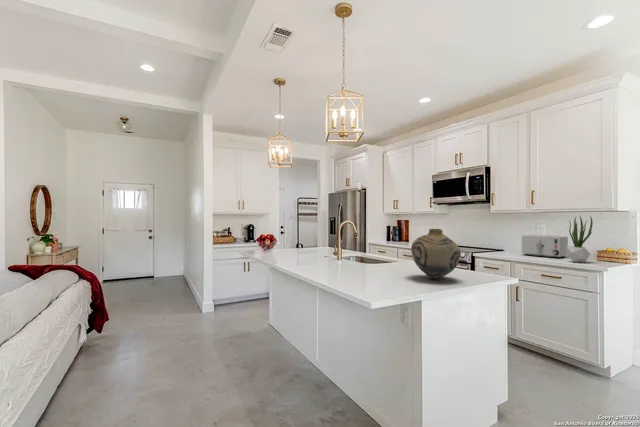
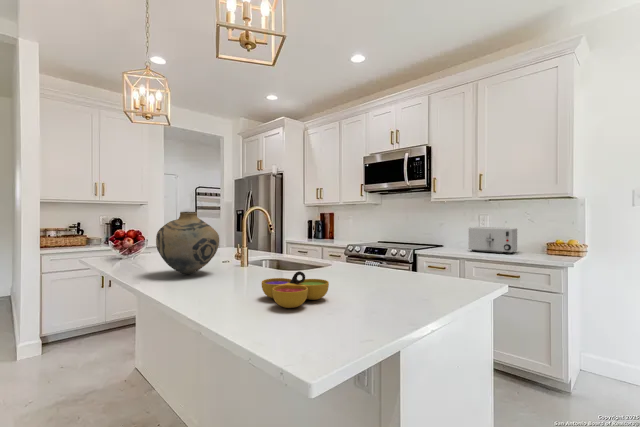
potted plant: present [567,216,593,263] -> none [522,202,551,258]
vase: present [411,229,461,278] -> present [156,212,219,274]
decorative bowl: none [353,262,392,282] -> present [262,271,329,308]

